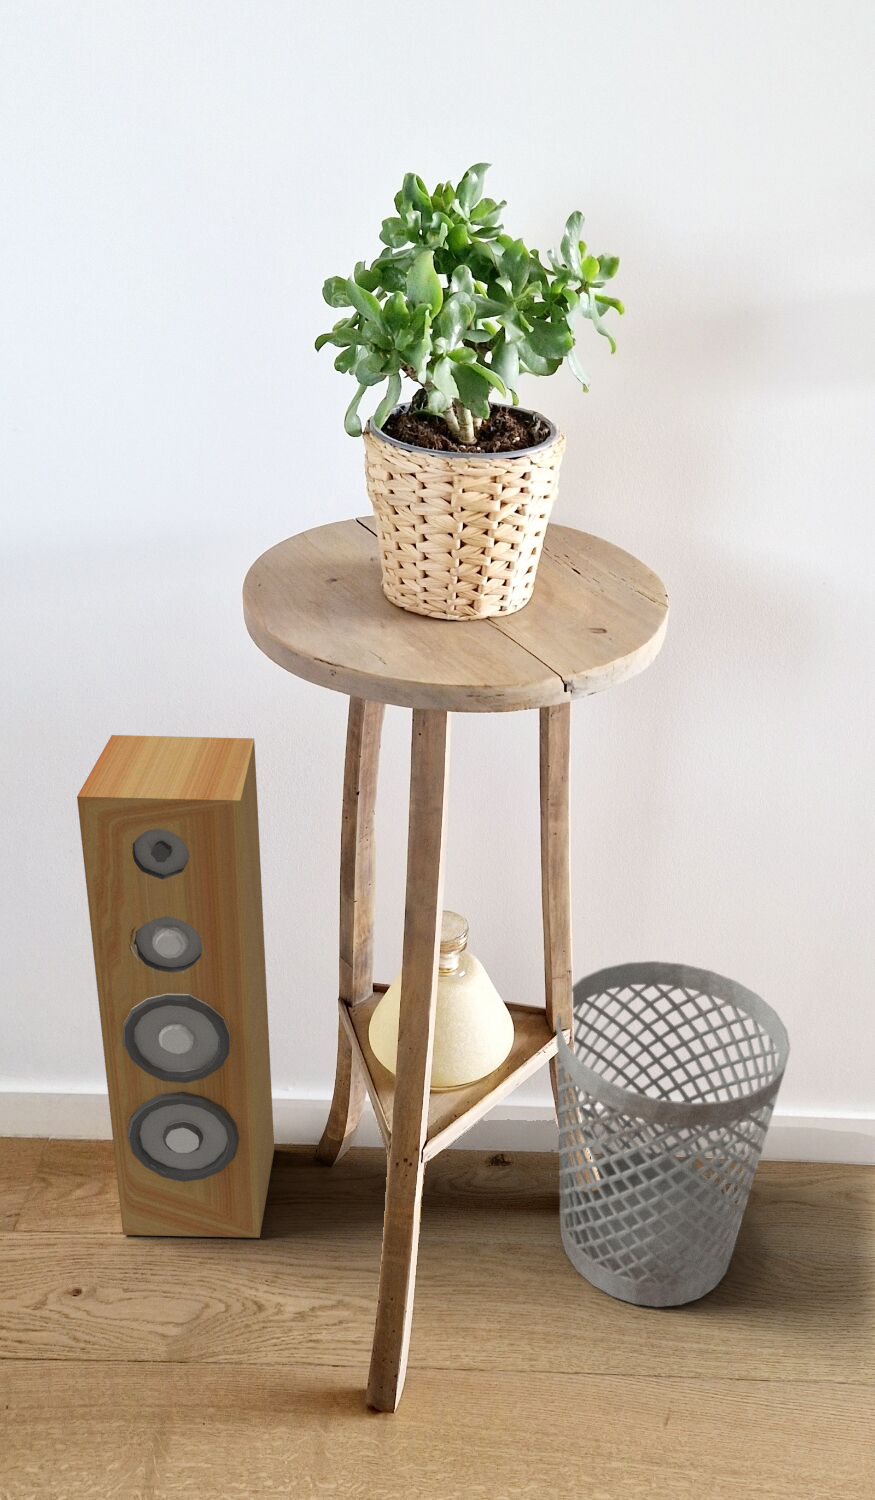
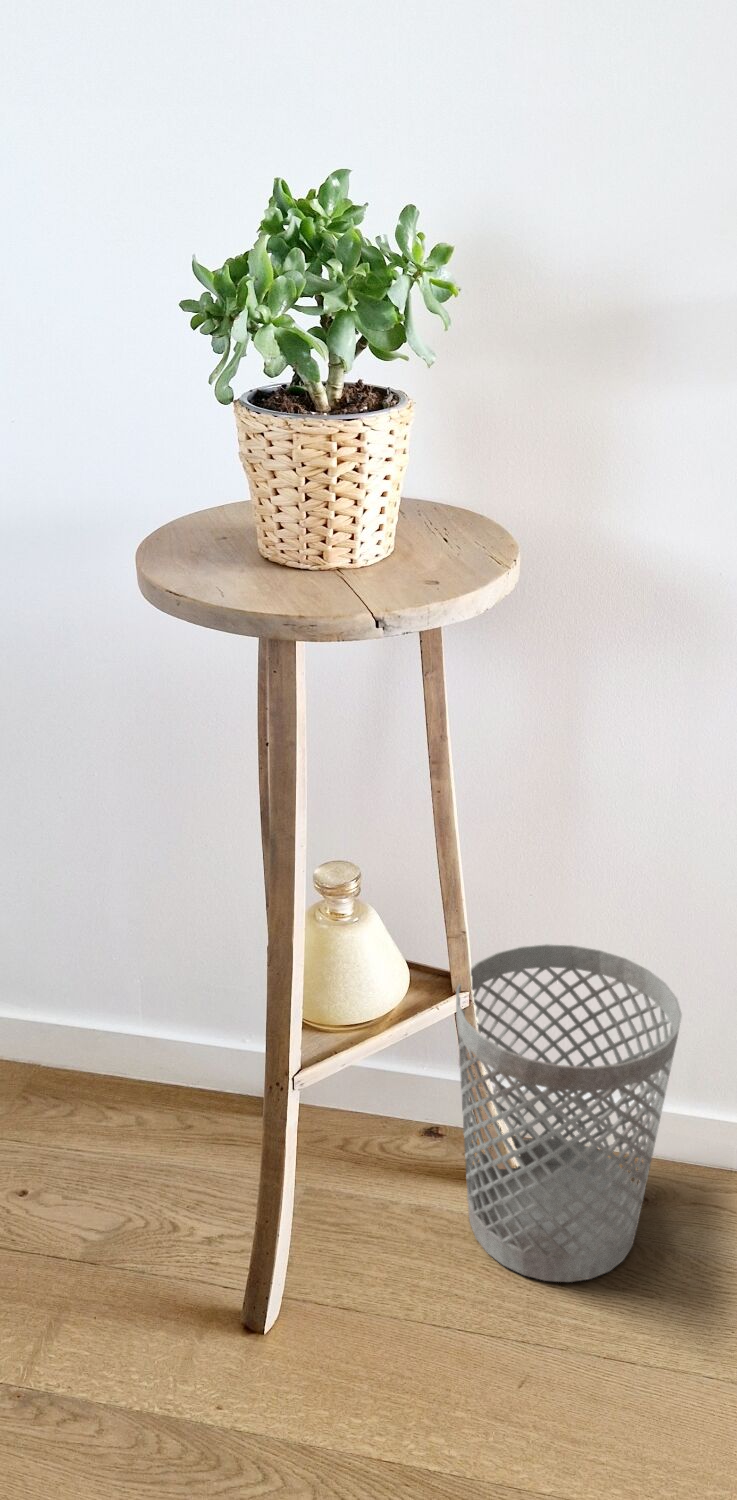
speaker: present [77,735,274,1238] -> none [31,697,227,1171]

